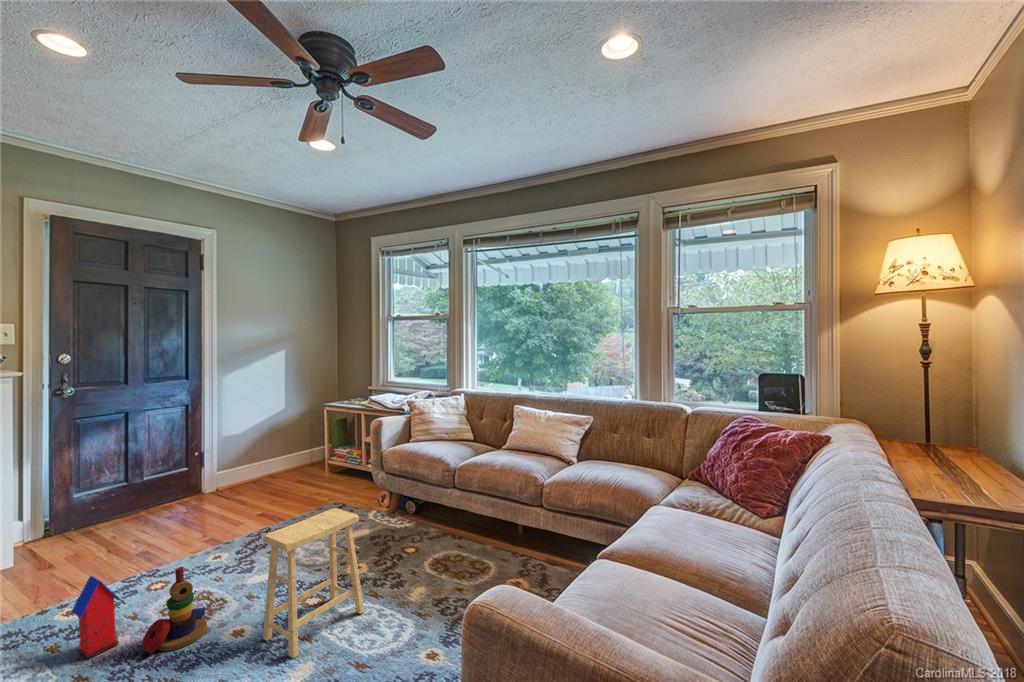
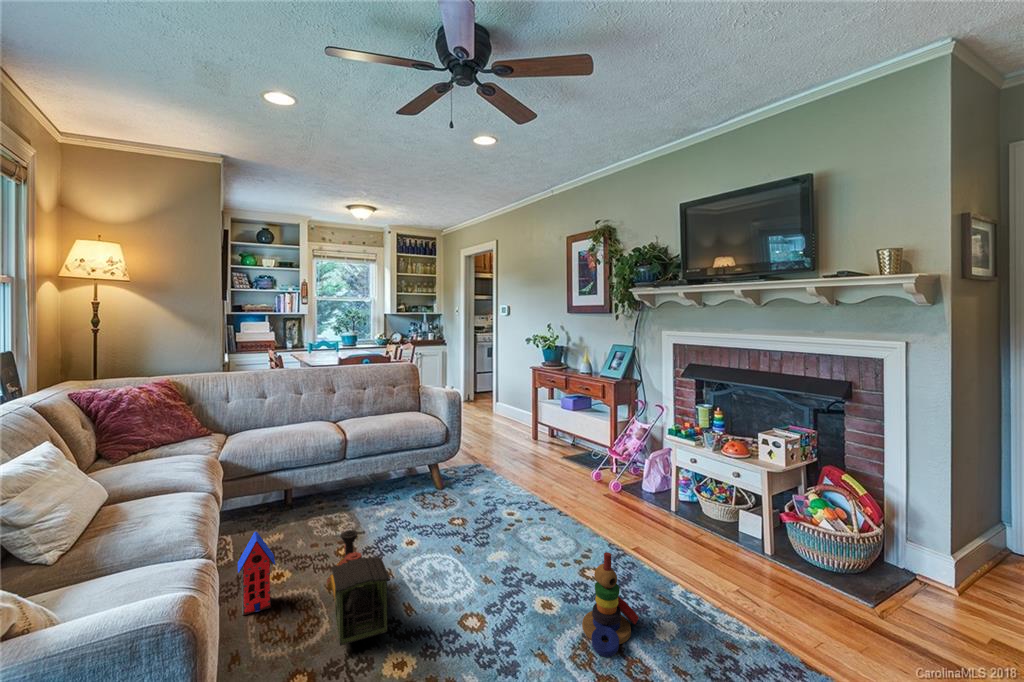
footstool: present [263,508,364,658] -> none [431,479,525,619]
toy train: none [368,517,450,590] -> present [327,530,390,645]
toy house: present [71,576,120,659] -> present [238,532,275,615]

